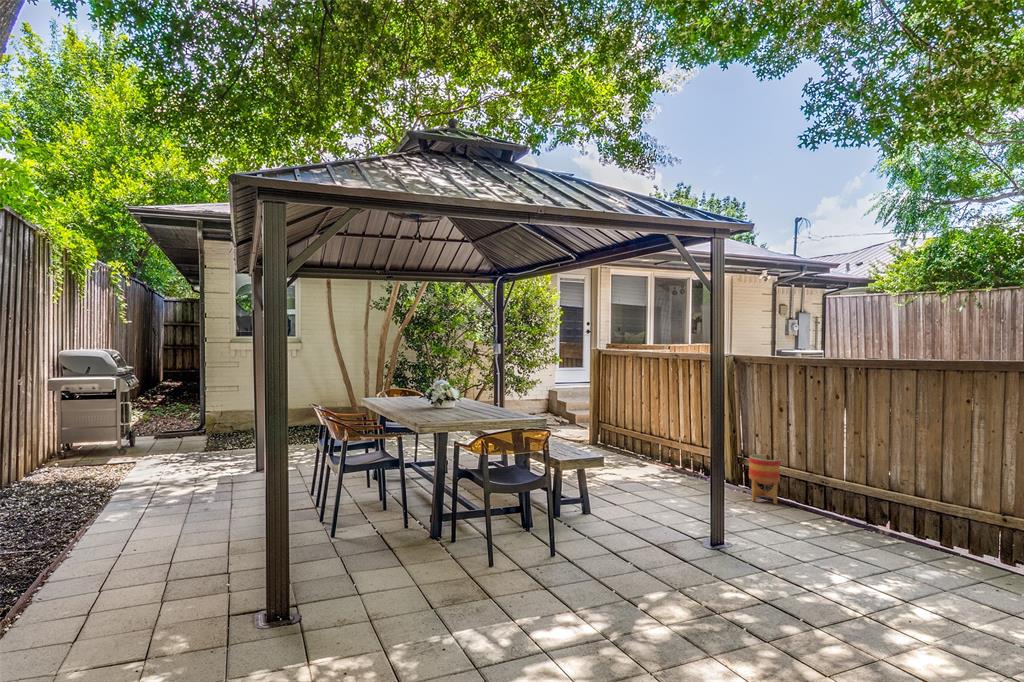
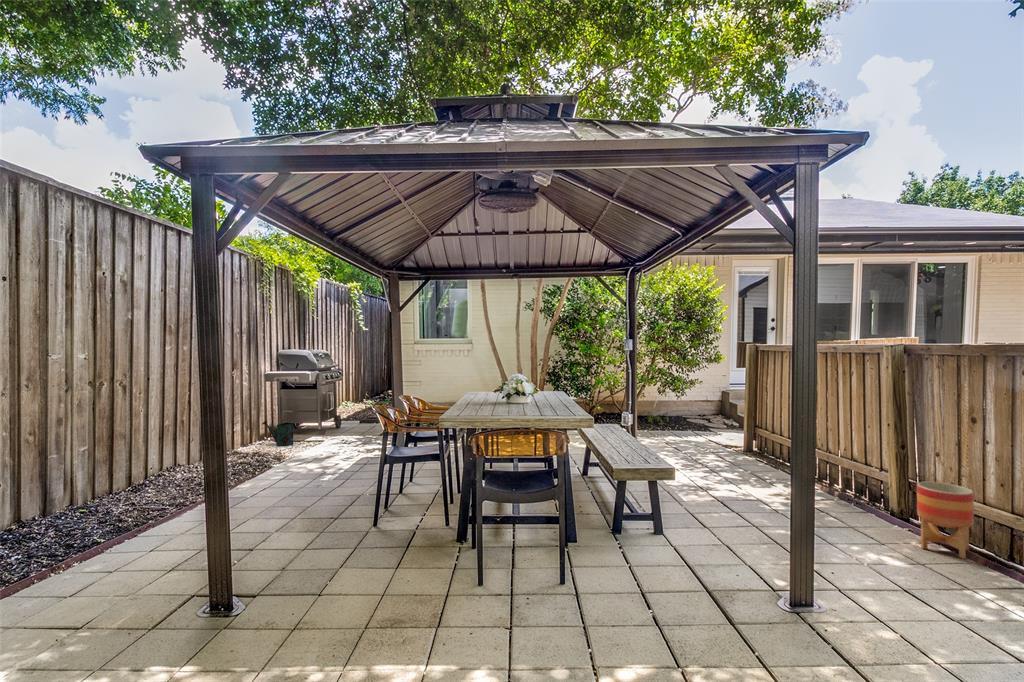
watering can: none [13,445,77,480] -> present [262,421,299,446]

